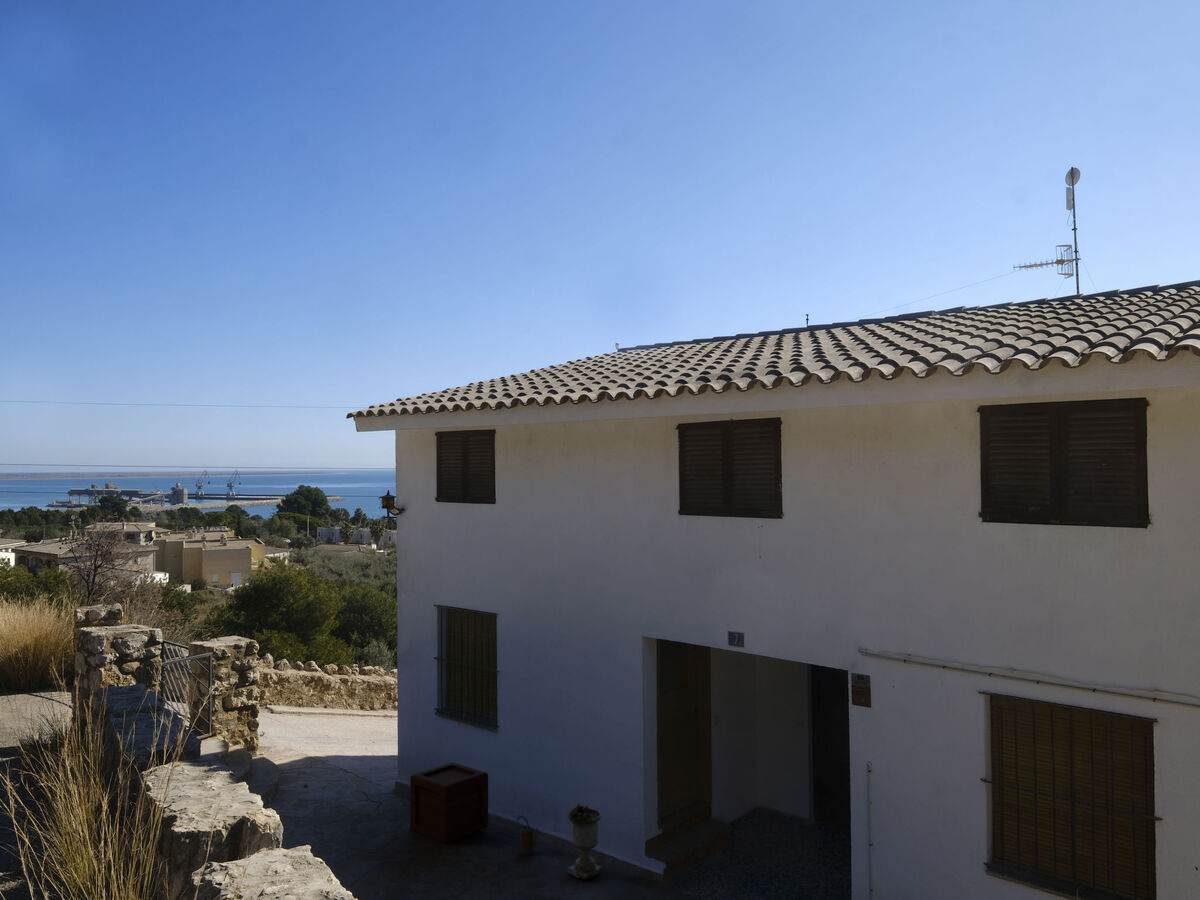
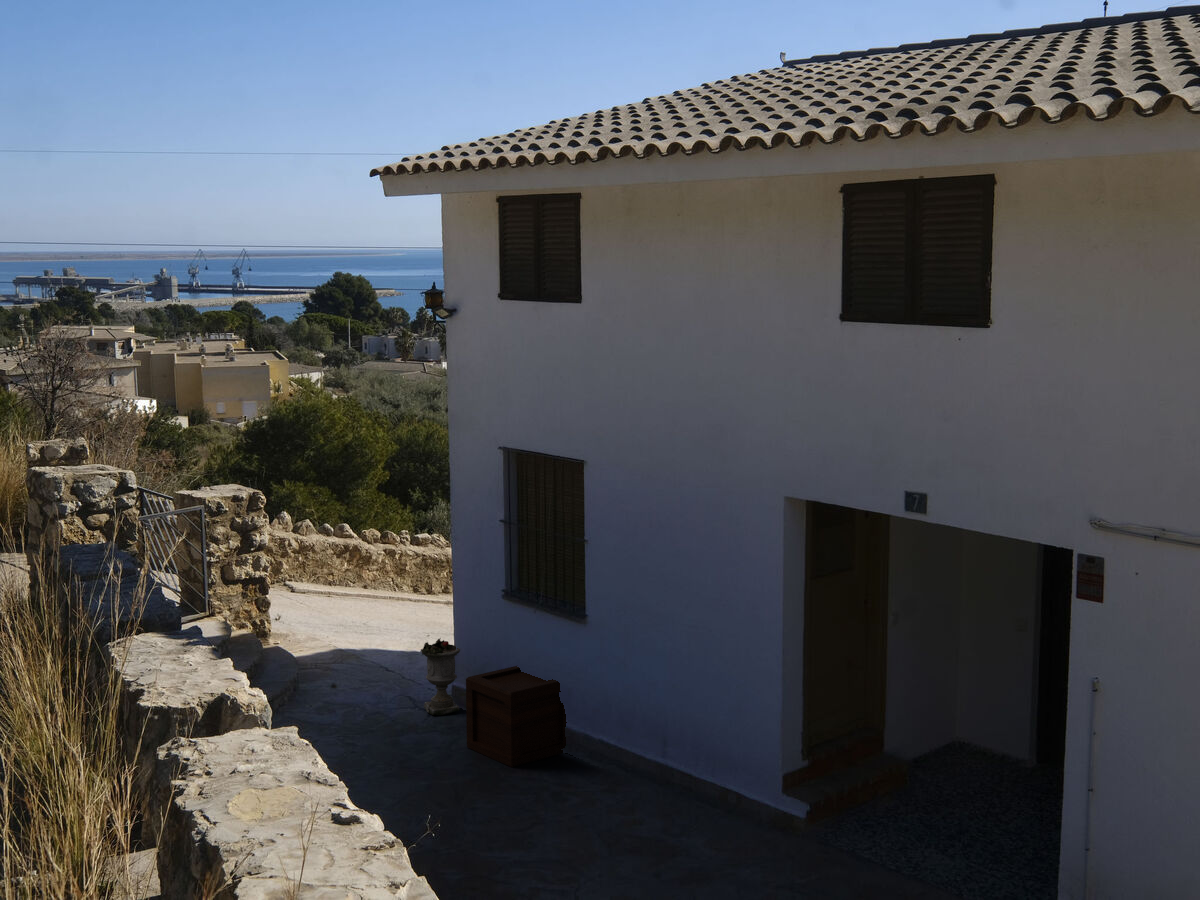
planter: present [567,804,603,880] -> present [420,638,460,715]
watering can: present [516,816,538,855] -> none [606,737,635,788]

